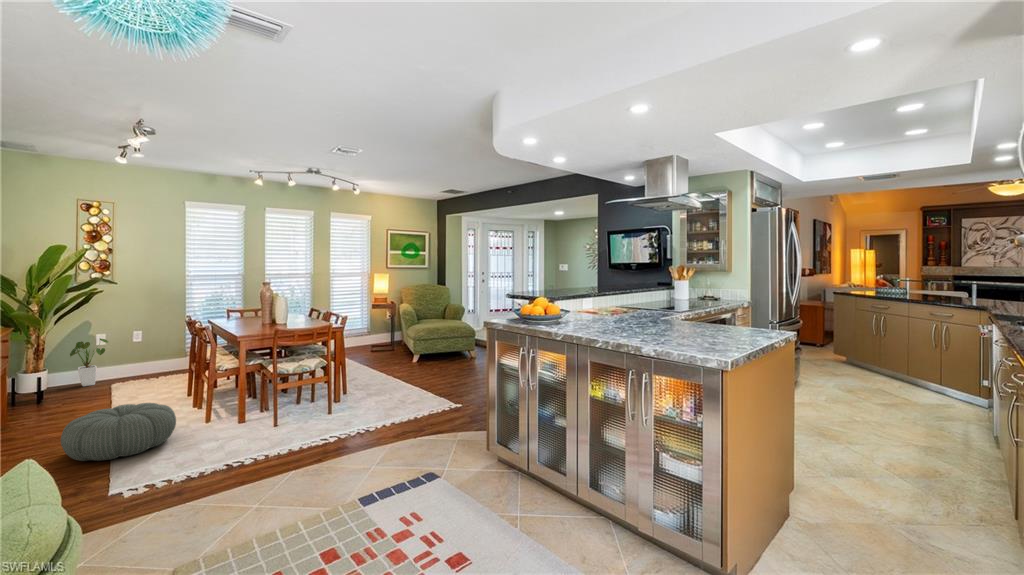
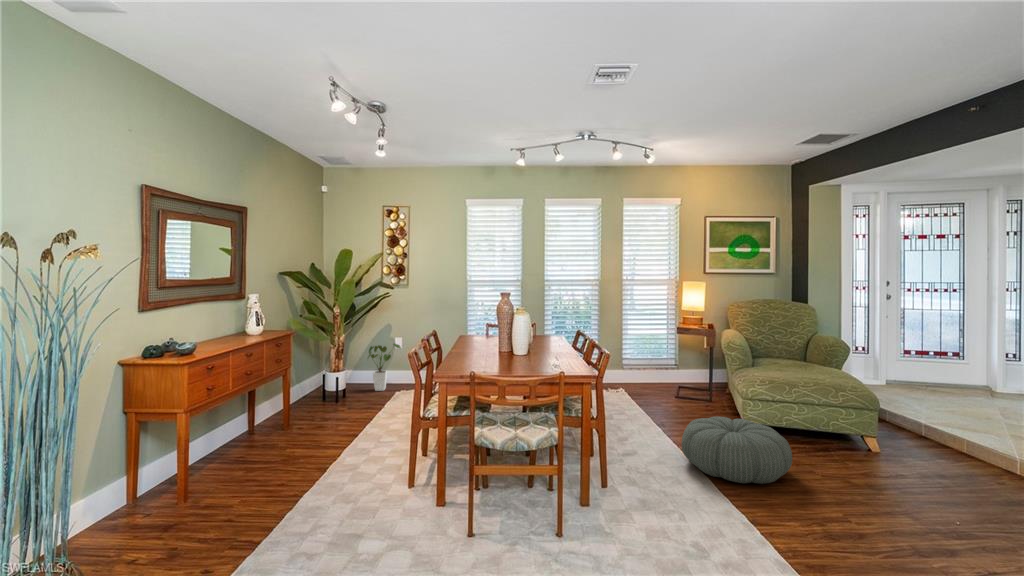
pouf: present [61,403,176,461] -> present [682,417,792,484]

